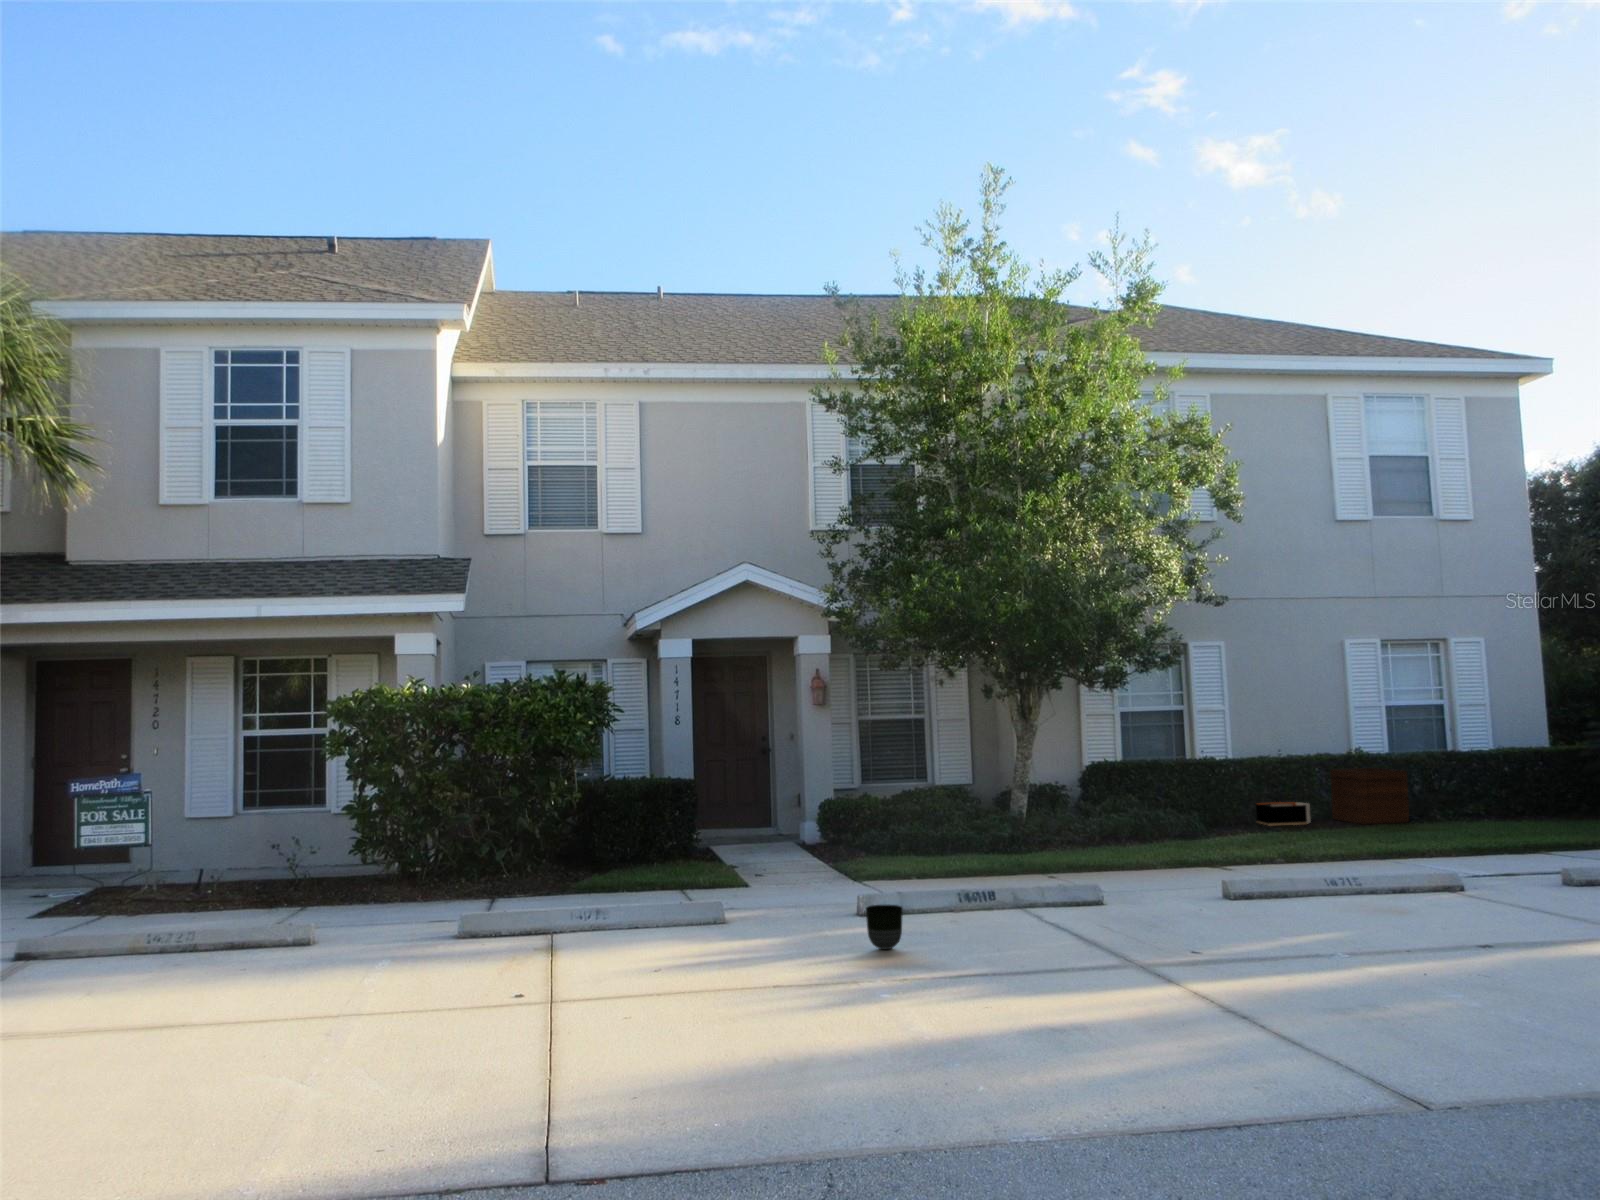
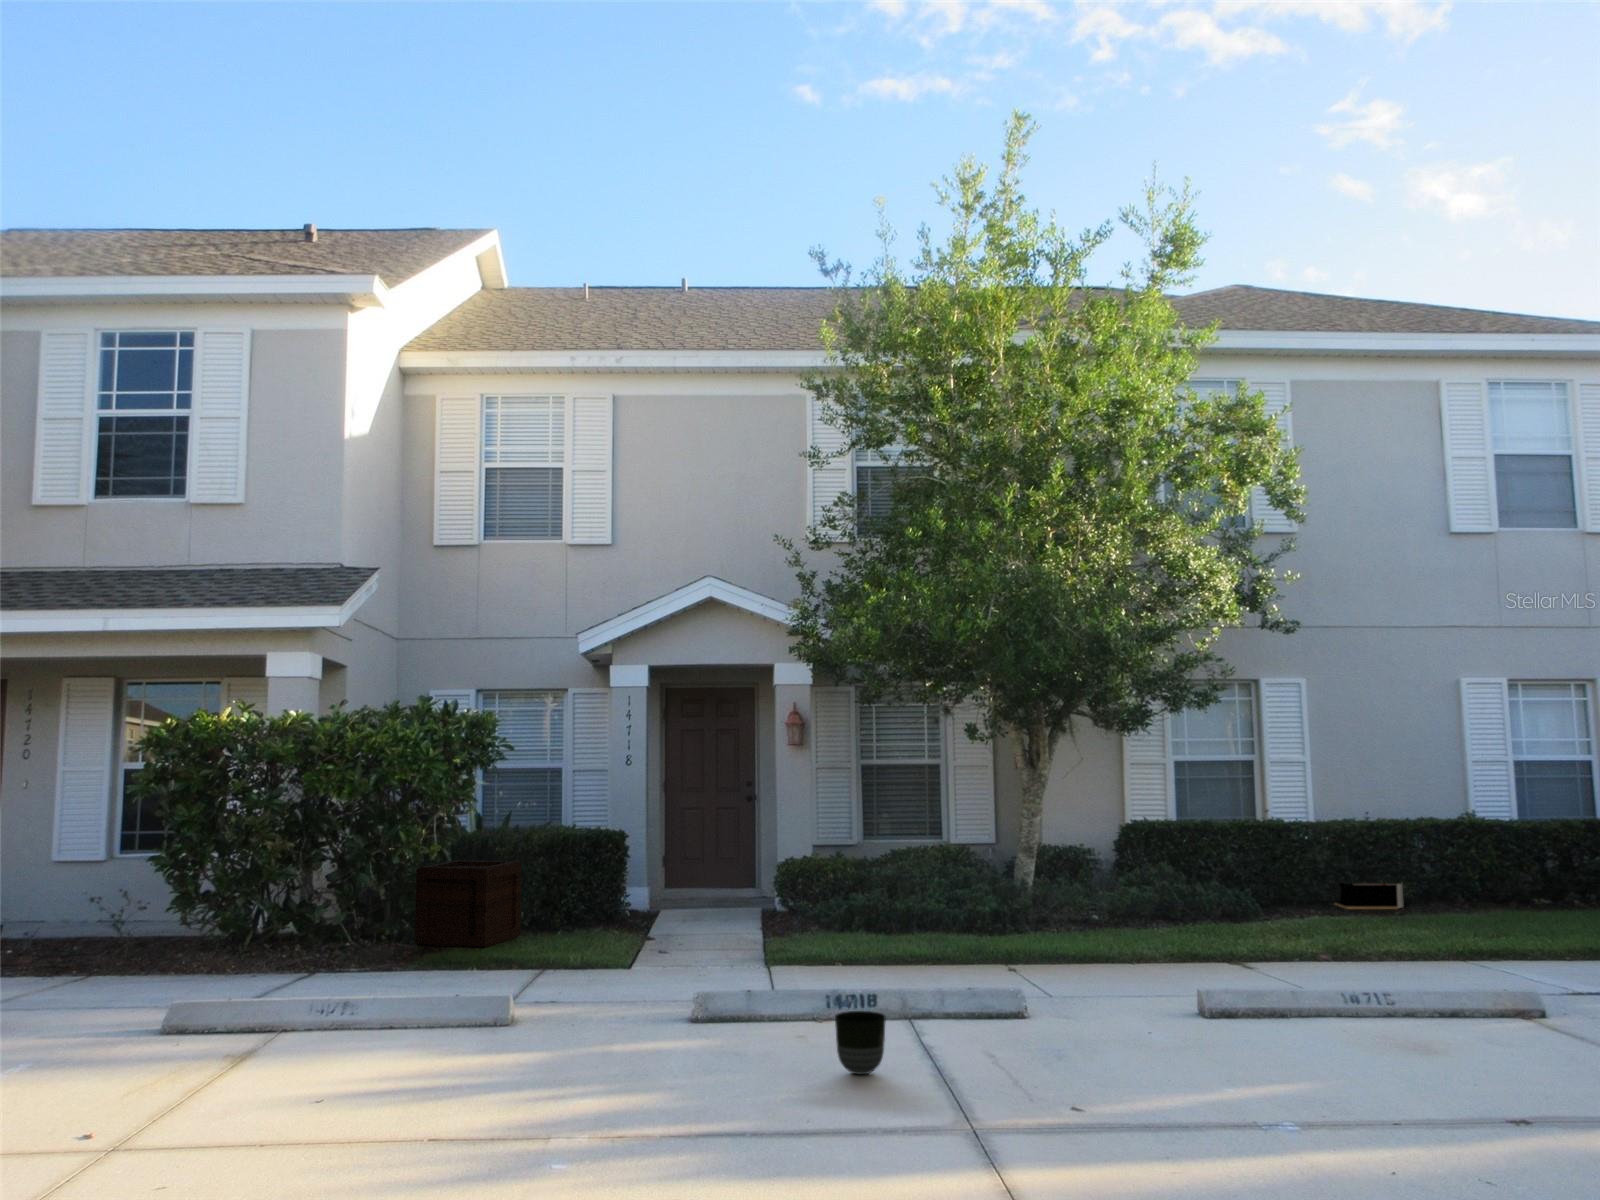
wooden crate: present [1330,768,1409,825] -> present [415,860,521,948]
planter: present [866,905,903,949] -> present [835,1011,886,1074]

